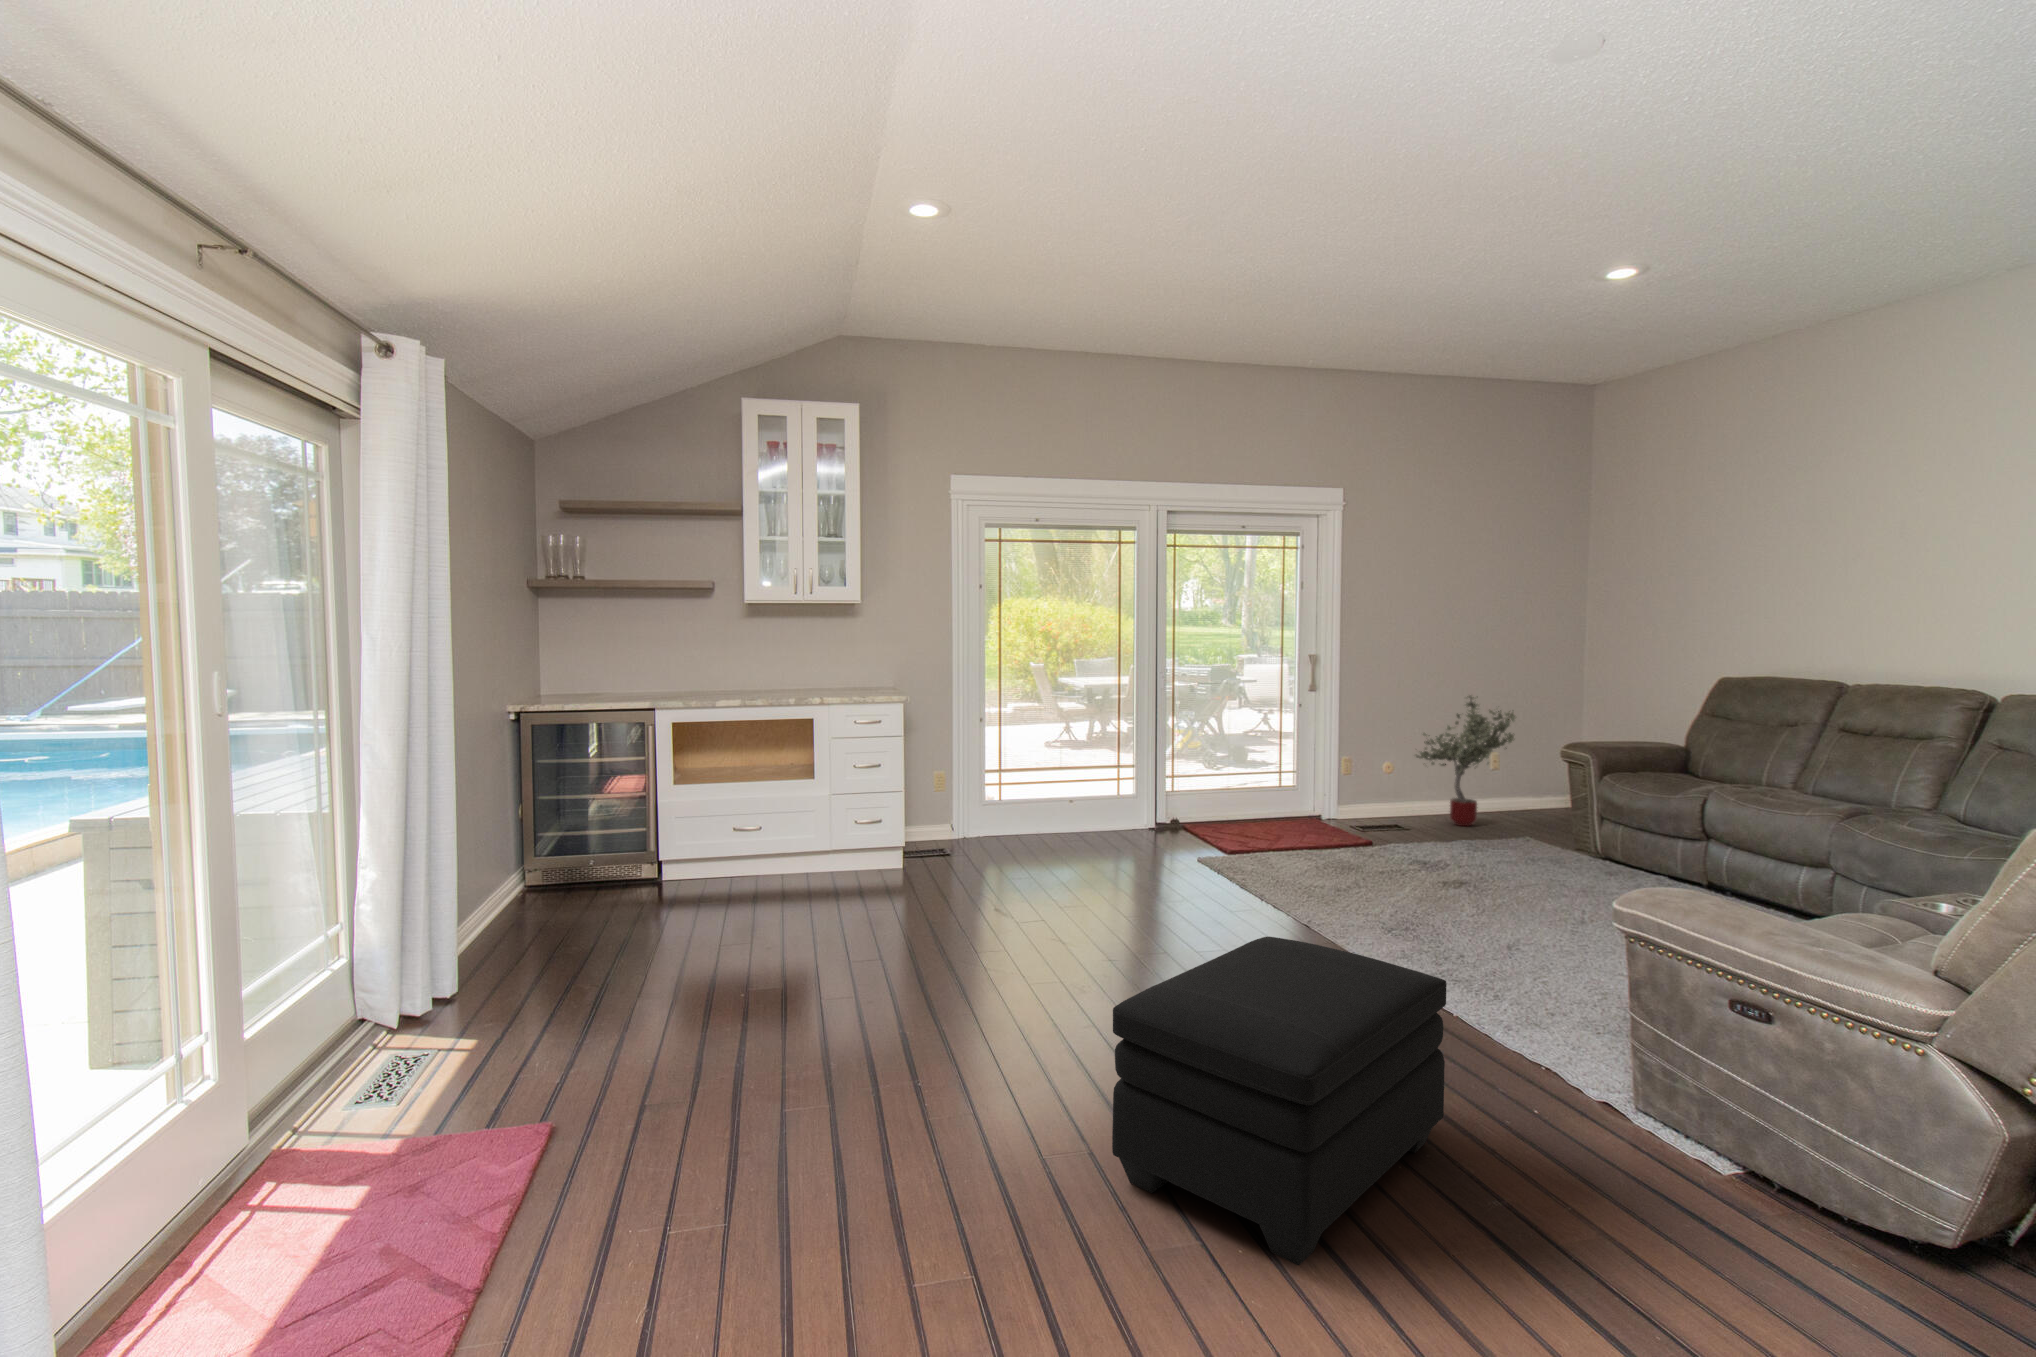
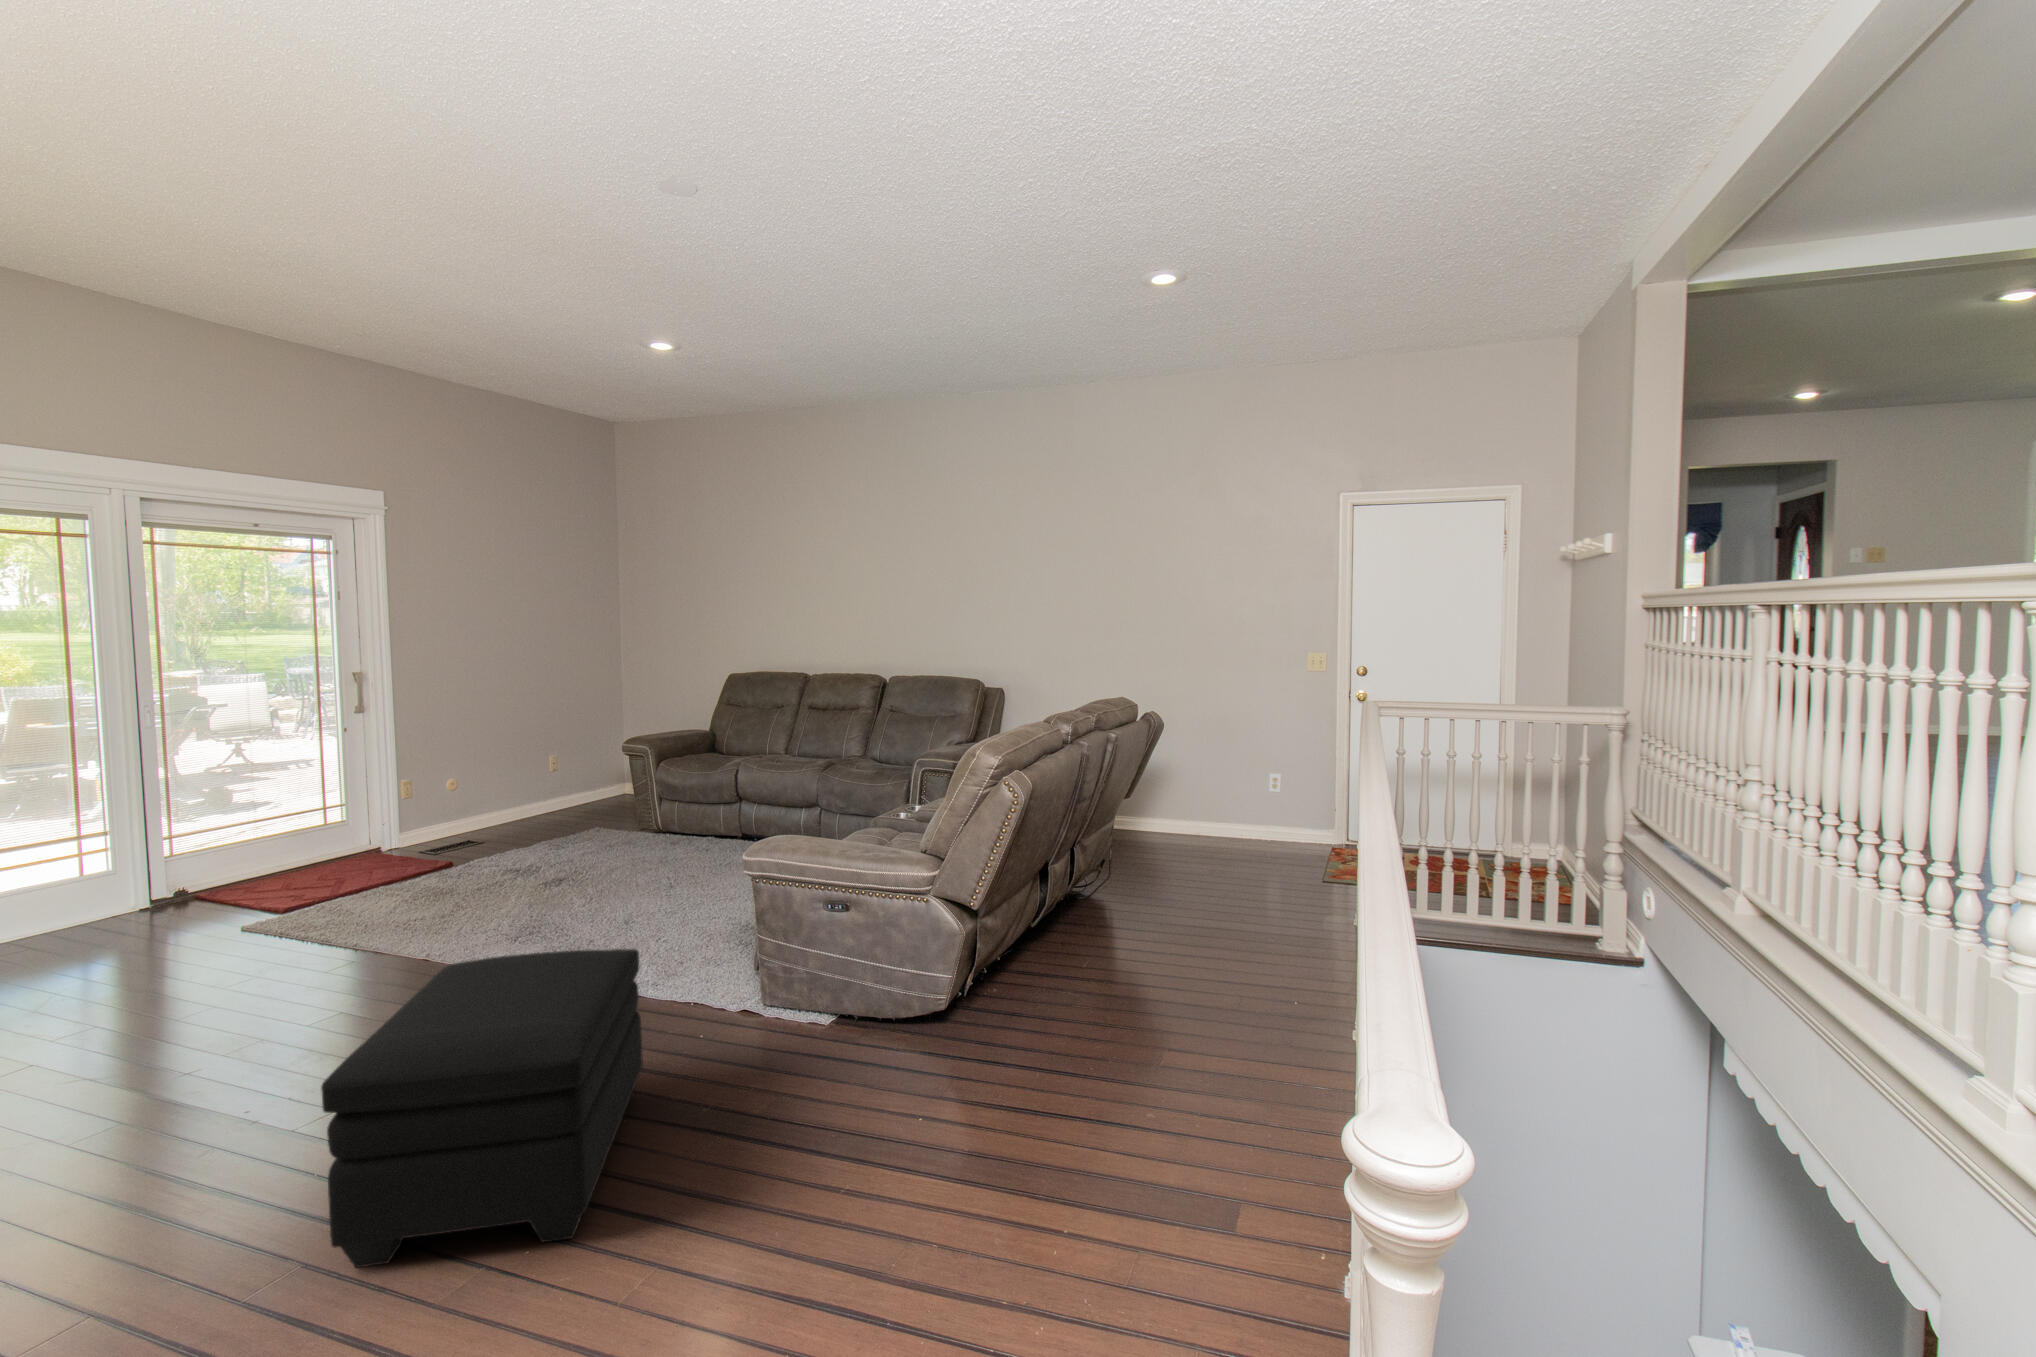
potted tree: present [1416,695,1516,826] -> none [479,703,574,829]

